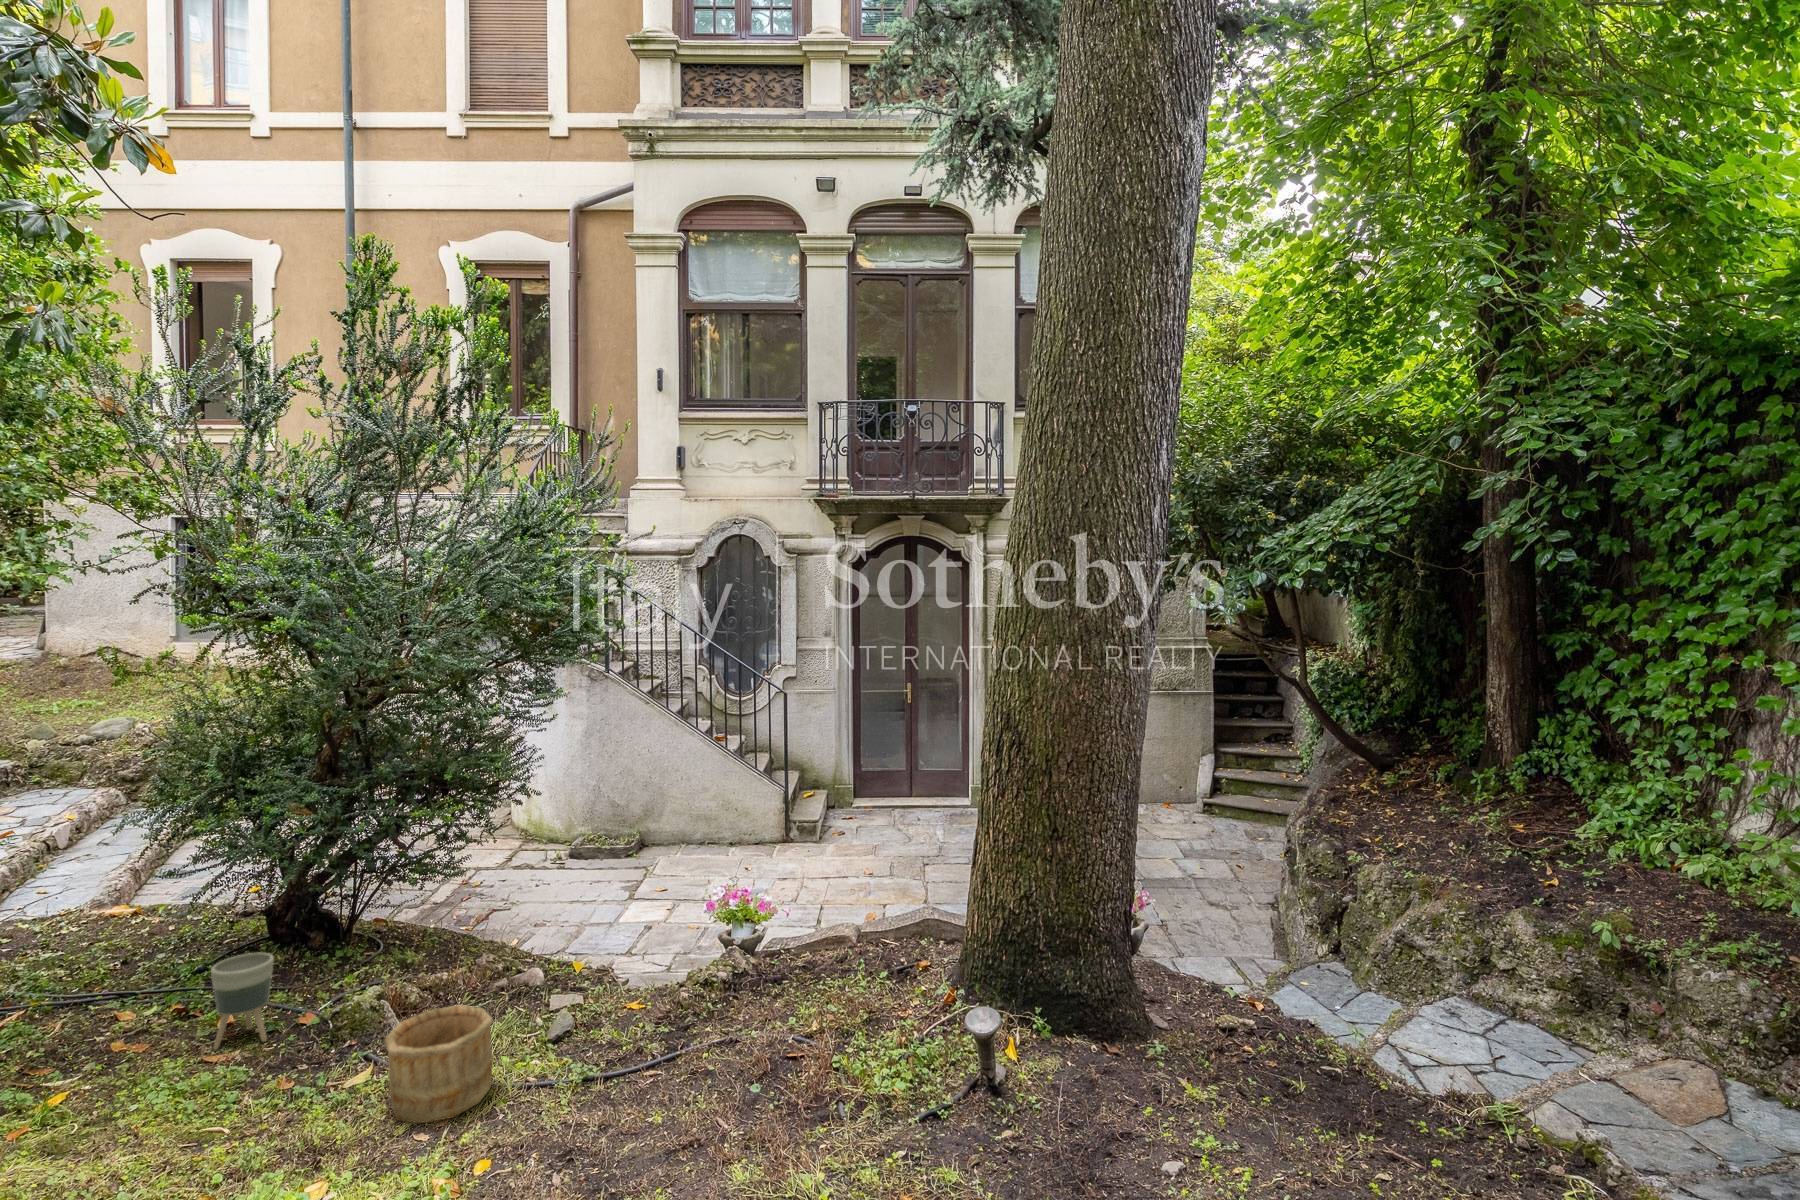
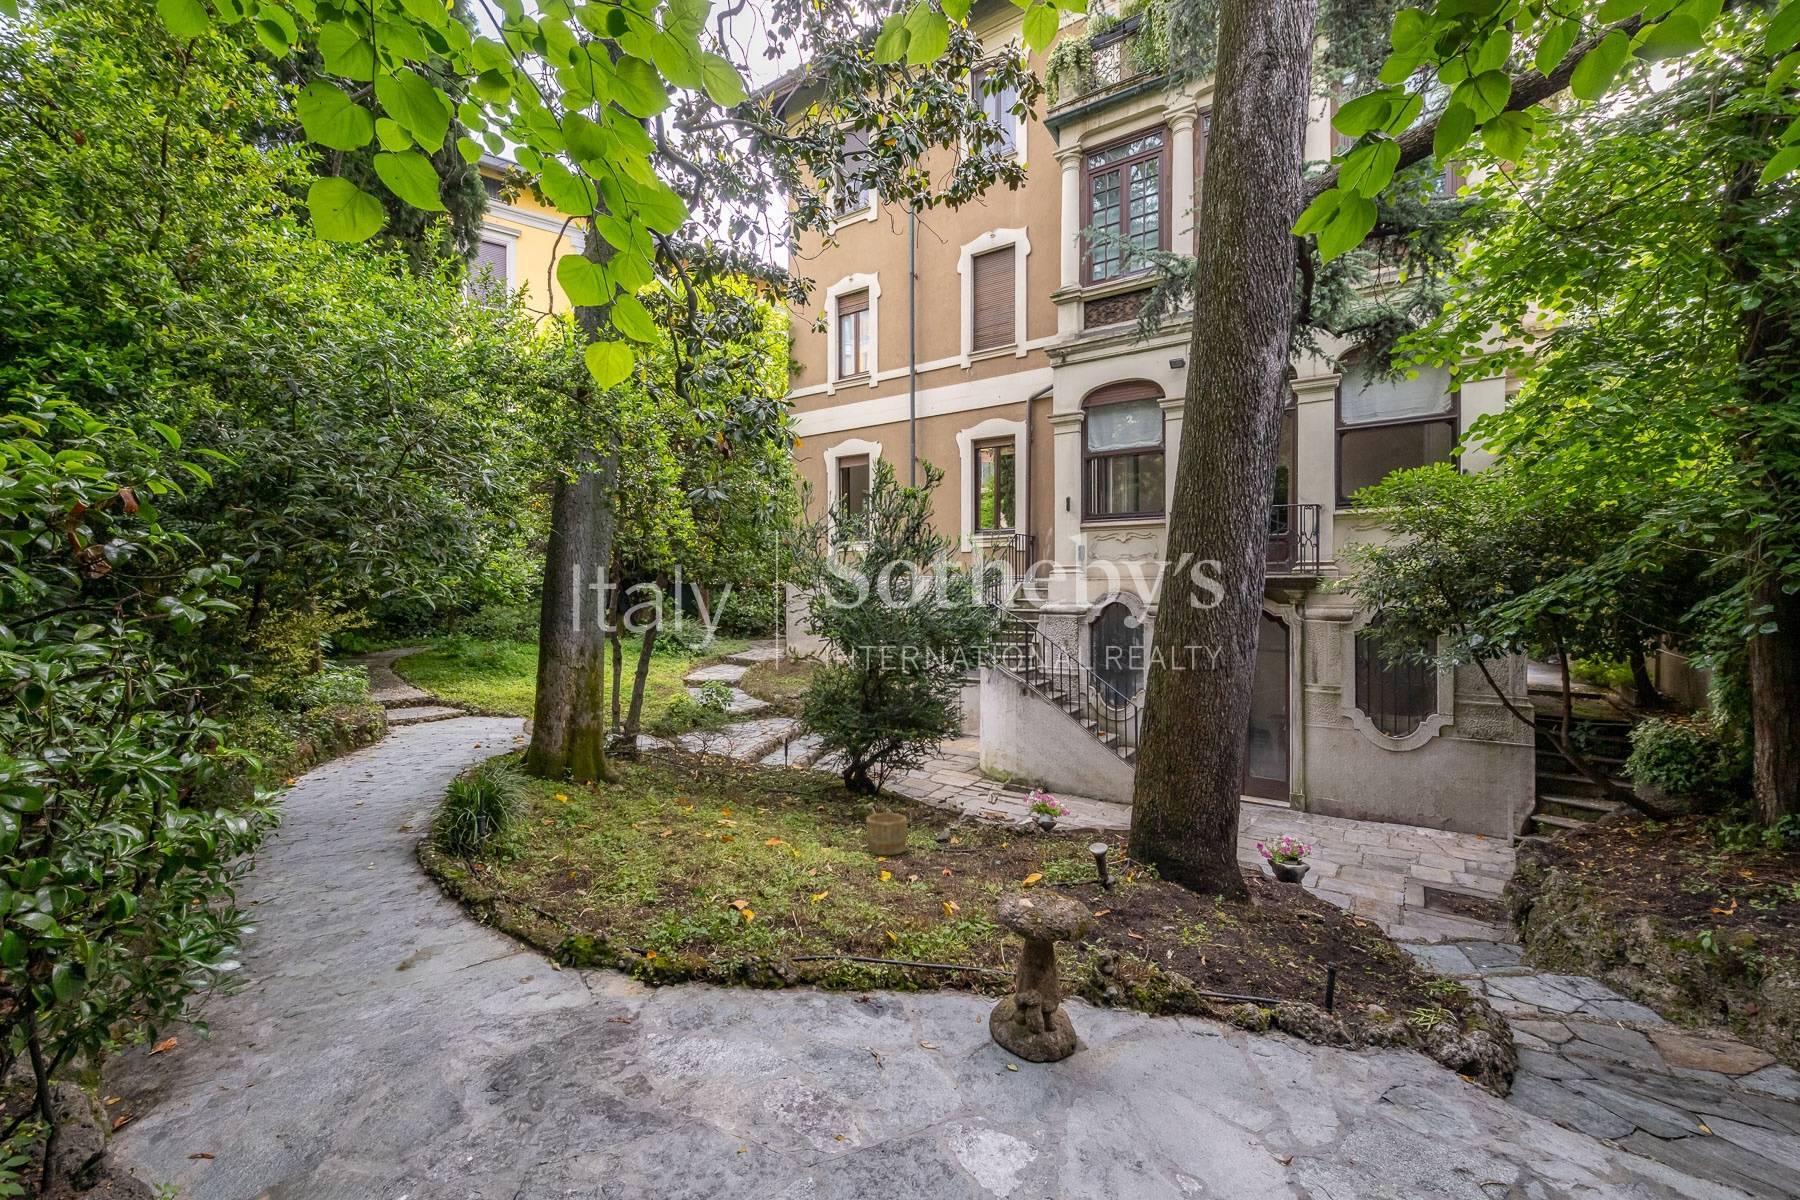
planter: present [211,953,274,1050] -> none [816,784,838,823]

